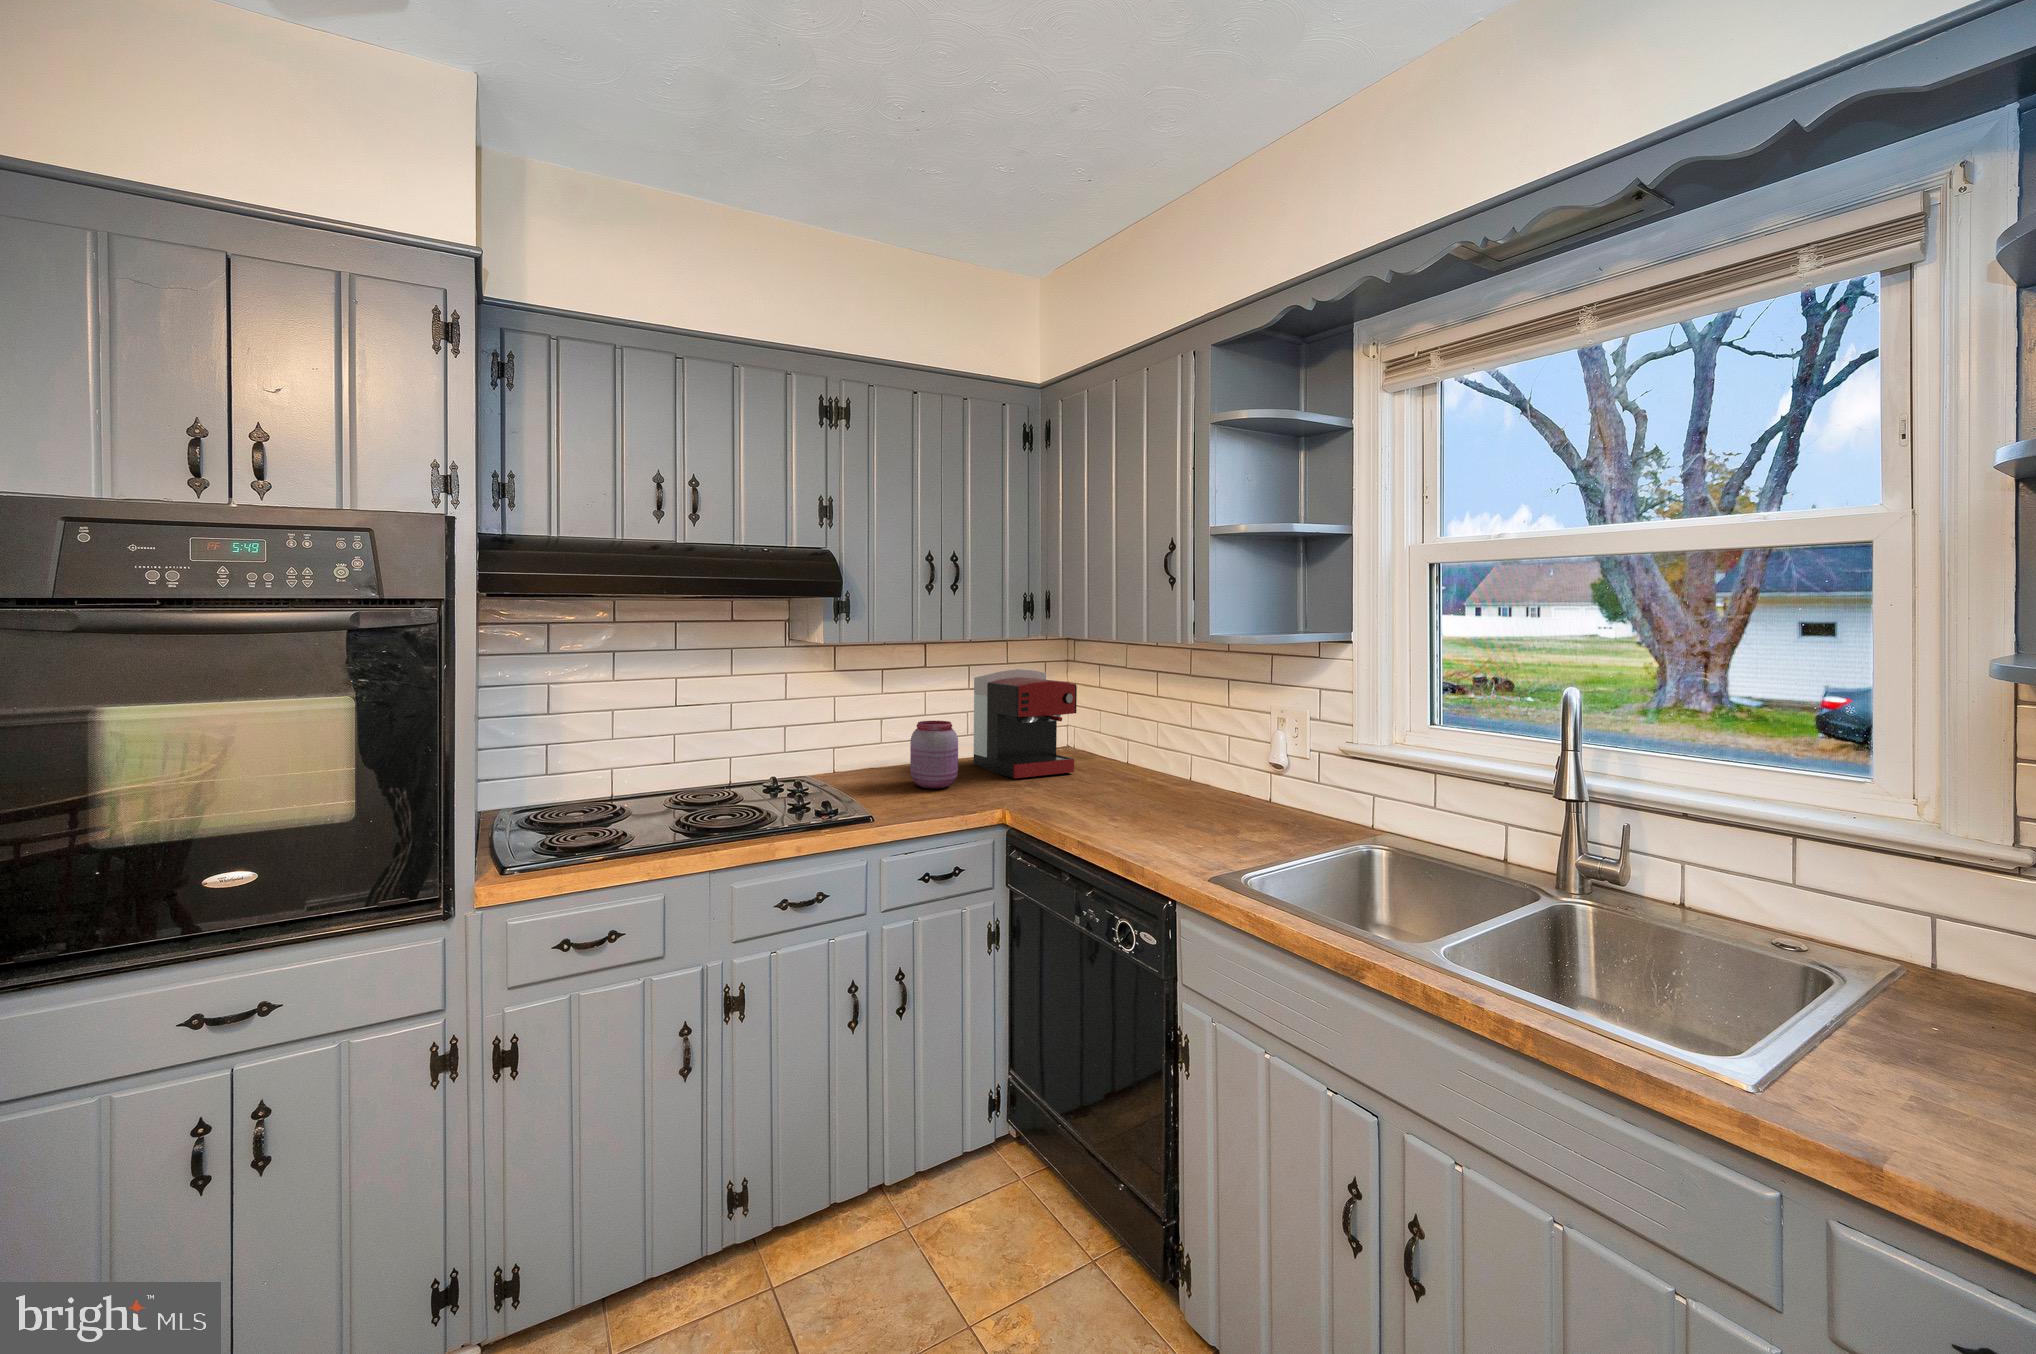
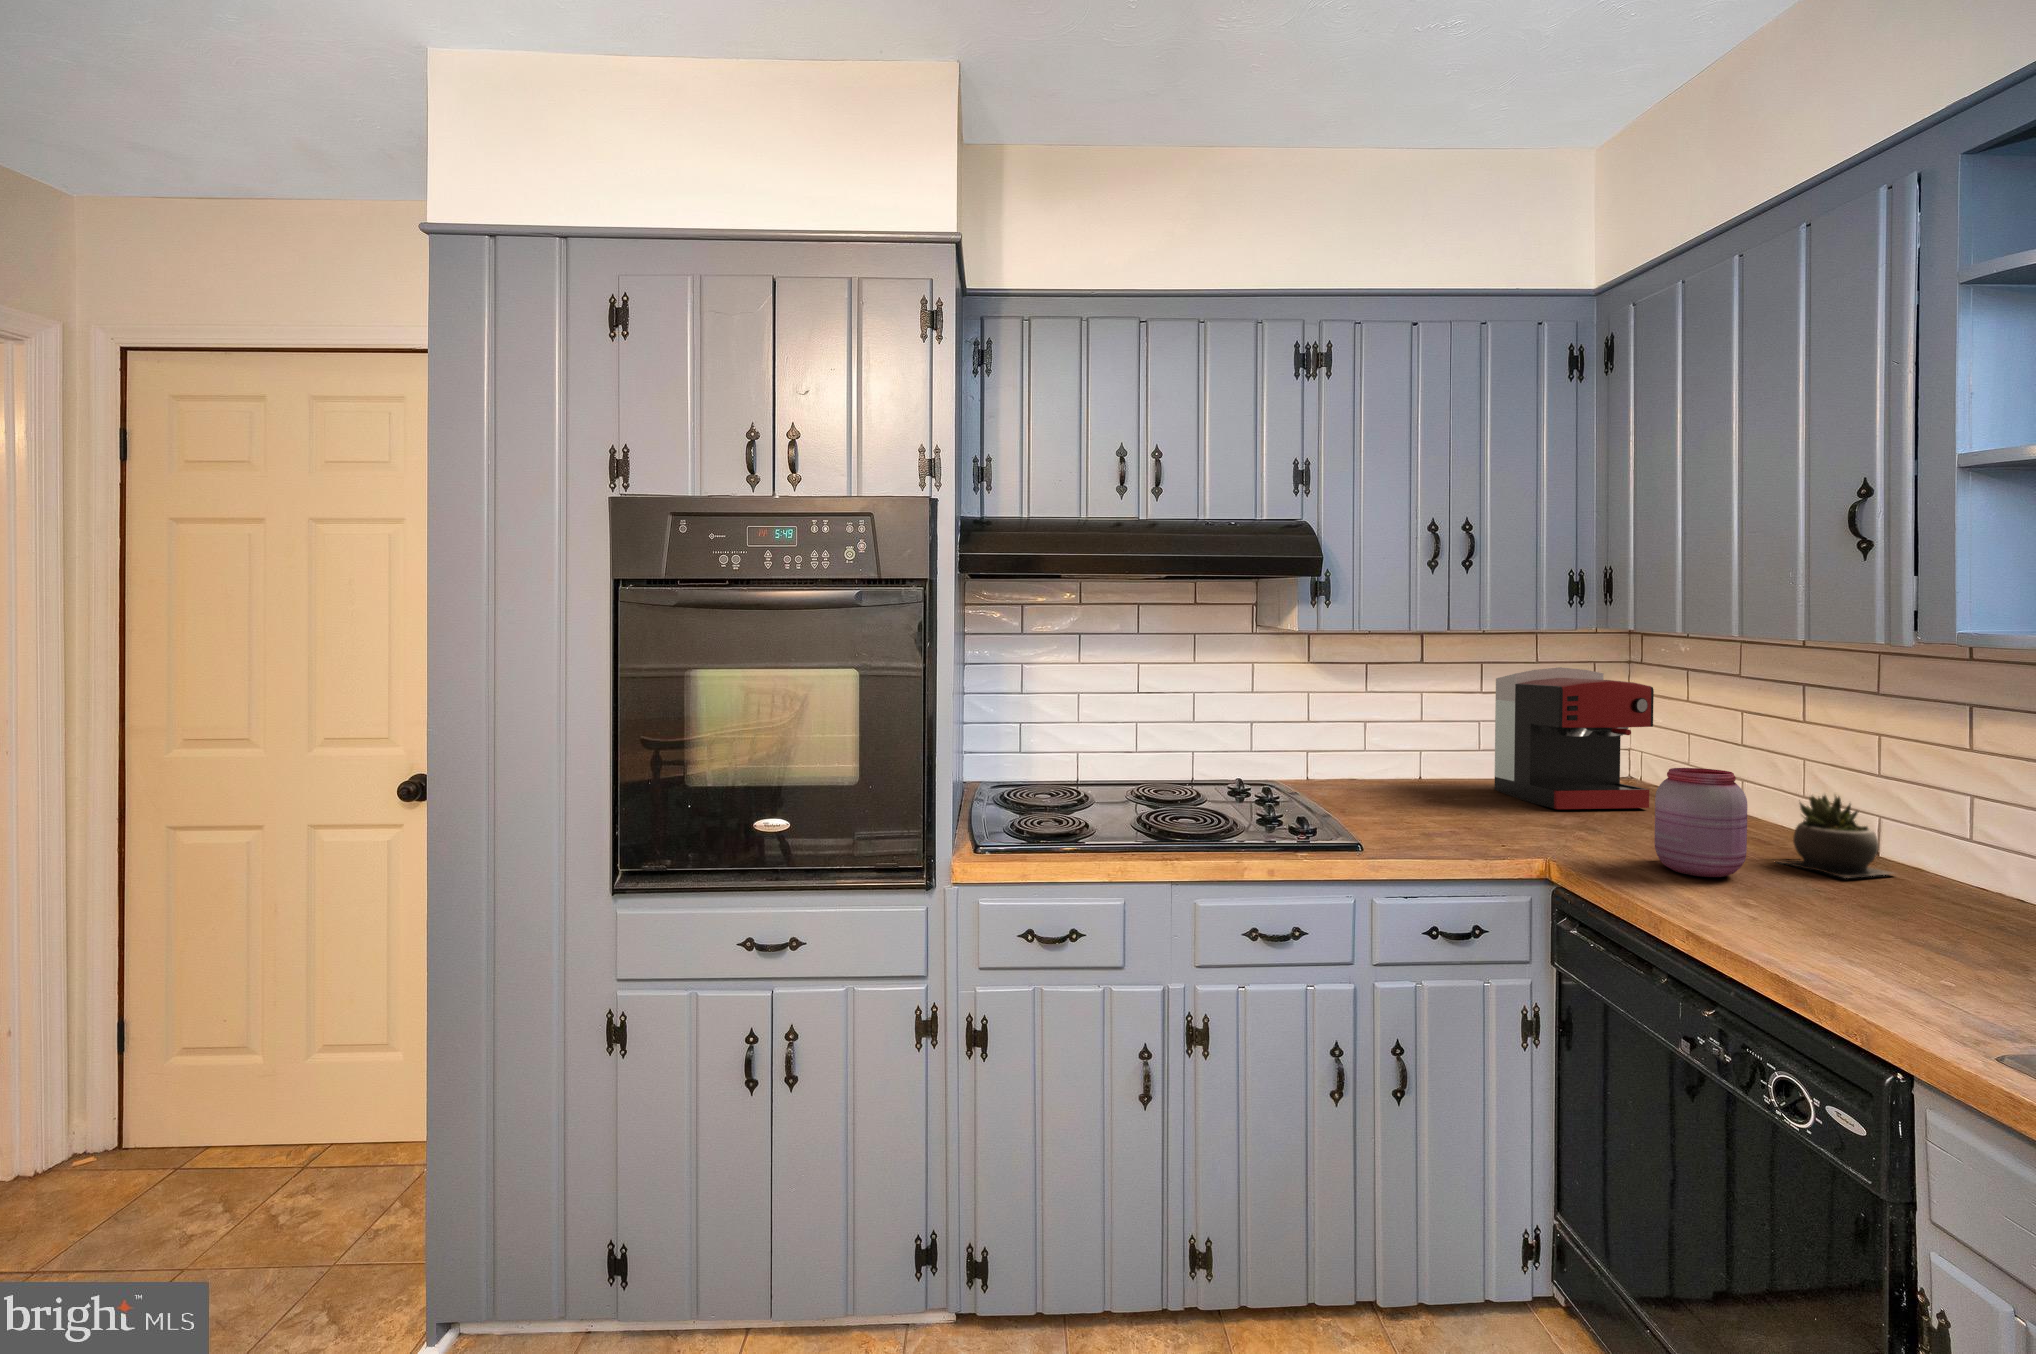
jar: present [910,721,958,788] -> present [1655,768,1747,877]
succulent plant: none [1144,759,1209,817] -> present [1782,795,1893,878]

